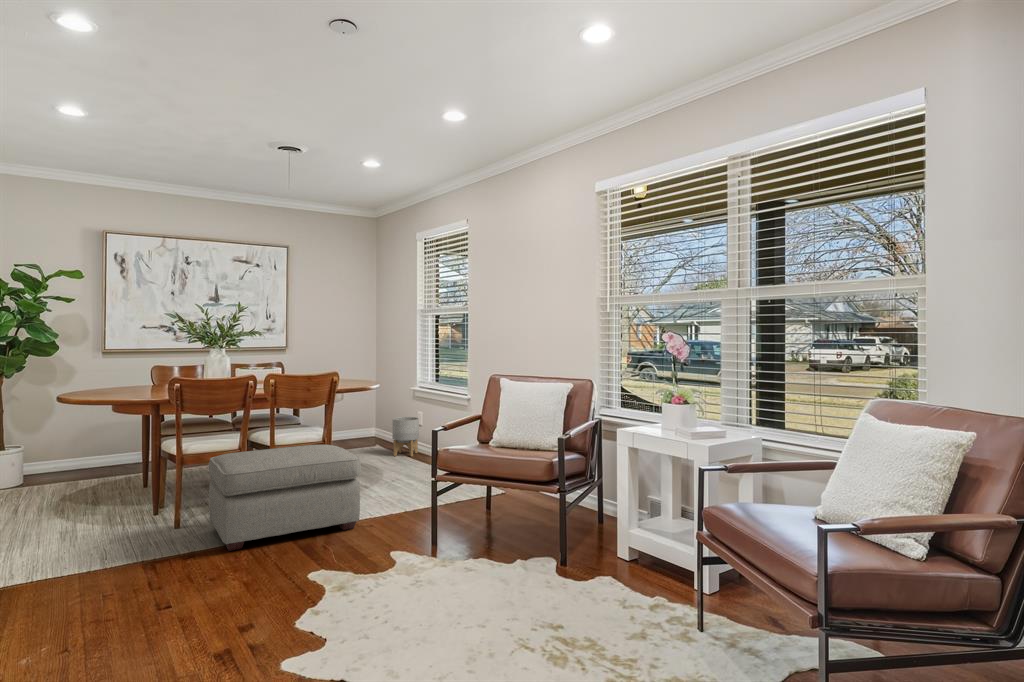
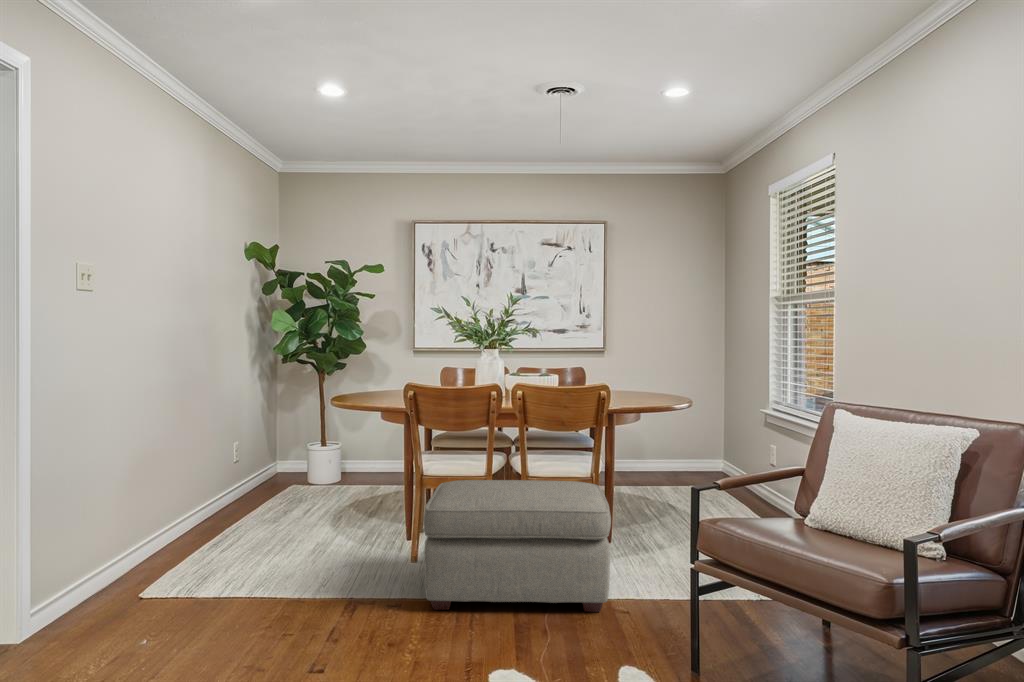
planter: present [392,417,419,457] -> none [728,450,768,509]

